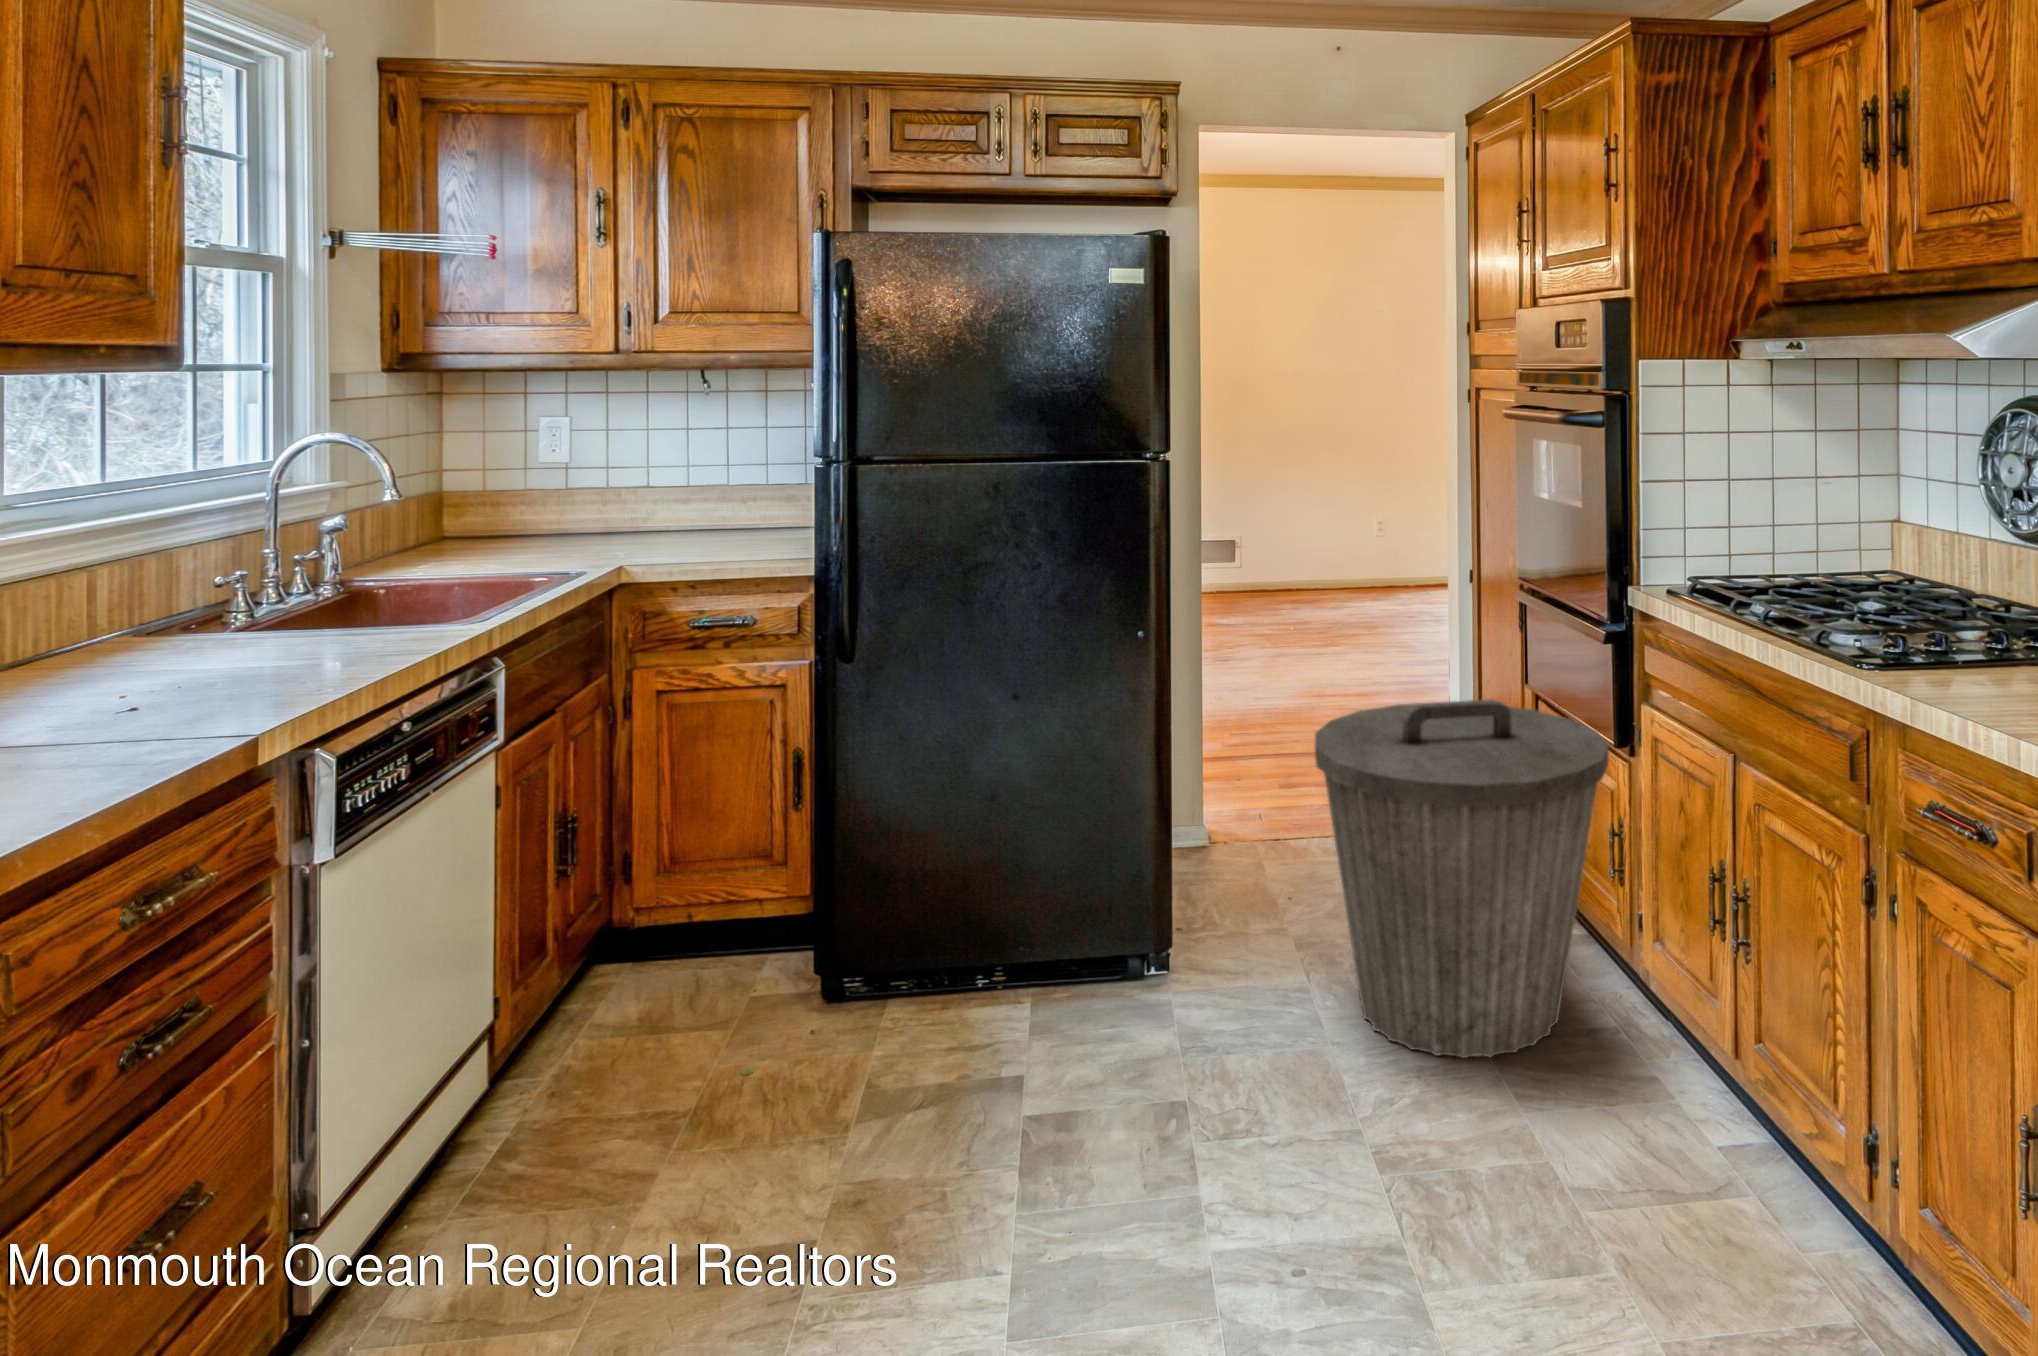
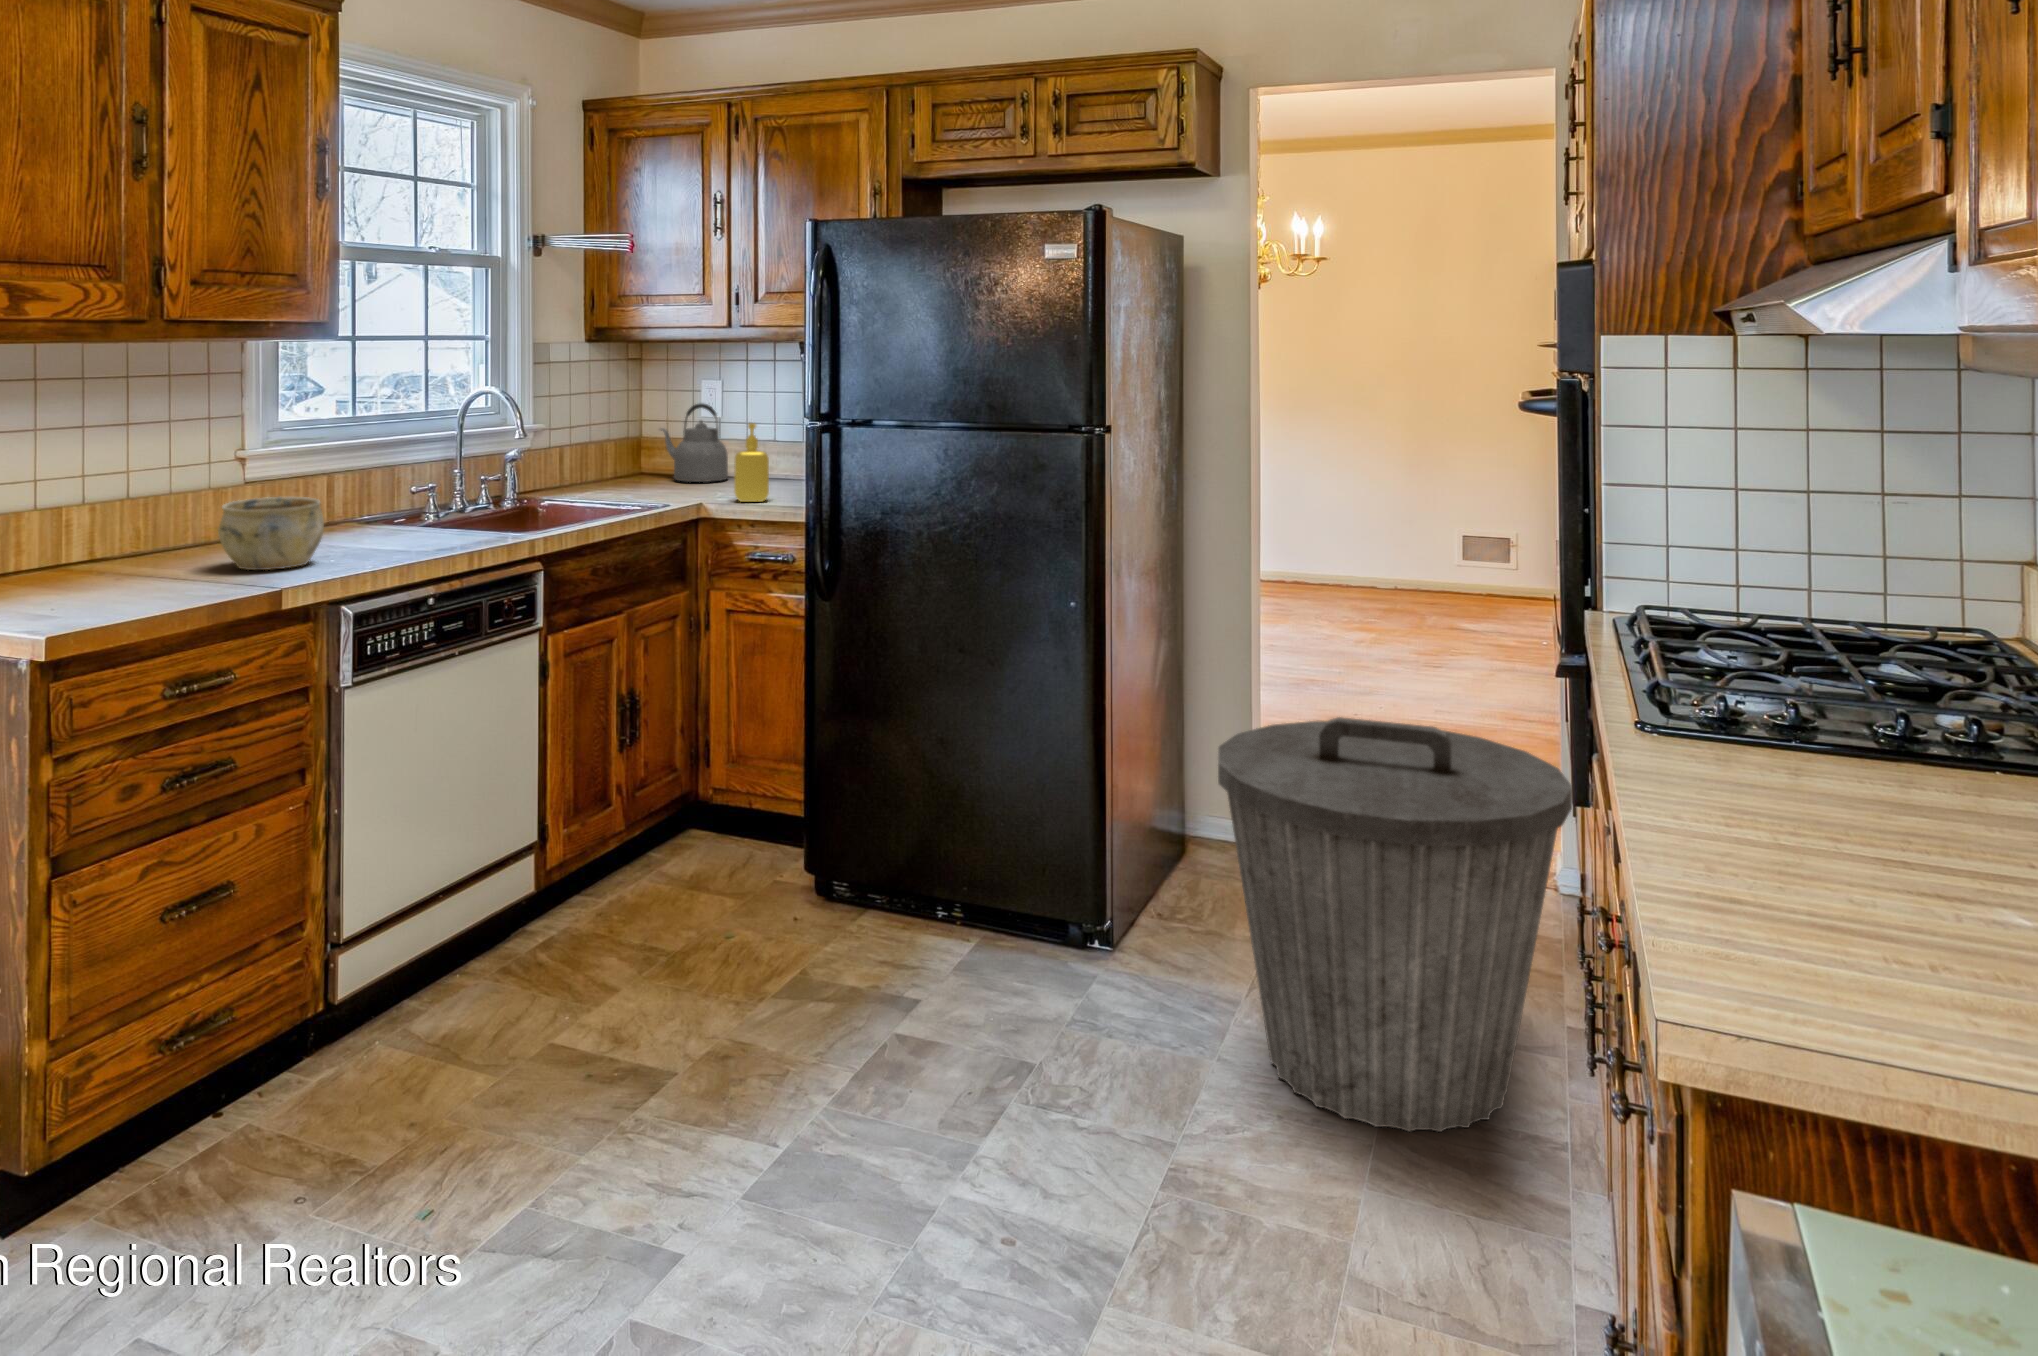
kettle: none [481,444,587,540] -> present [661,403,728,482]
soap dispenser: none [644,464,692,558] -> present [734,423,769,502]
ceramic bowl: none [15,602,207,720] -> present [218,497,324,570]

